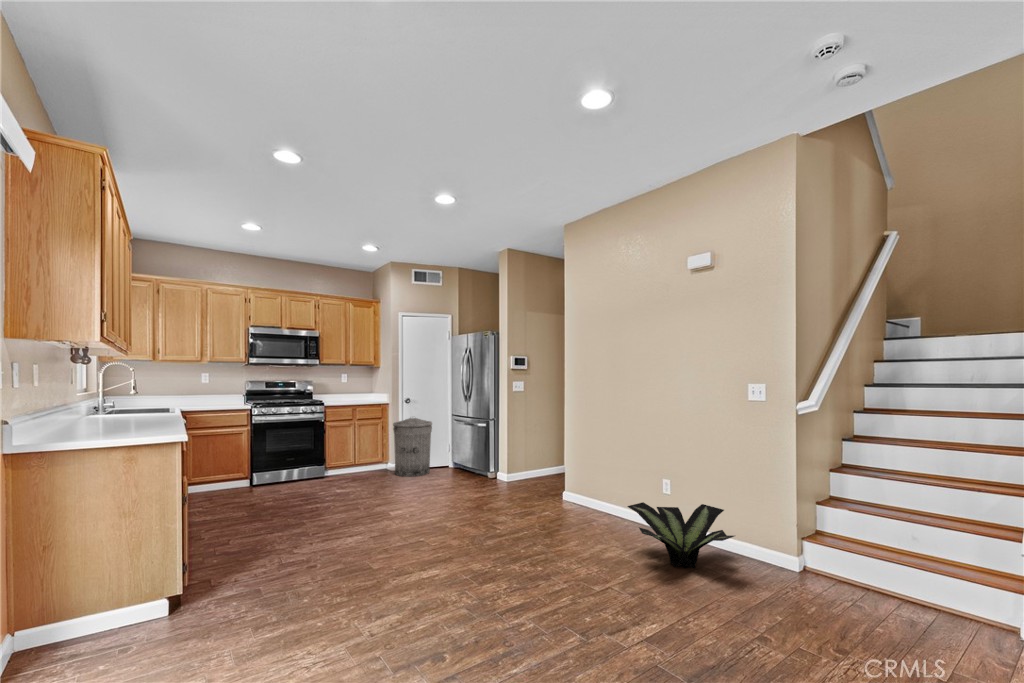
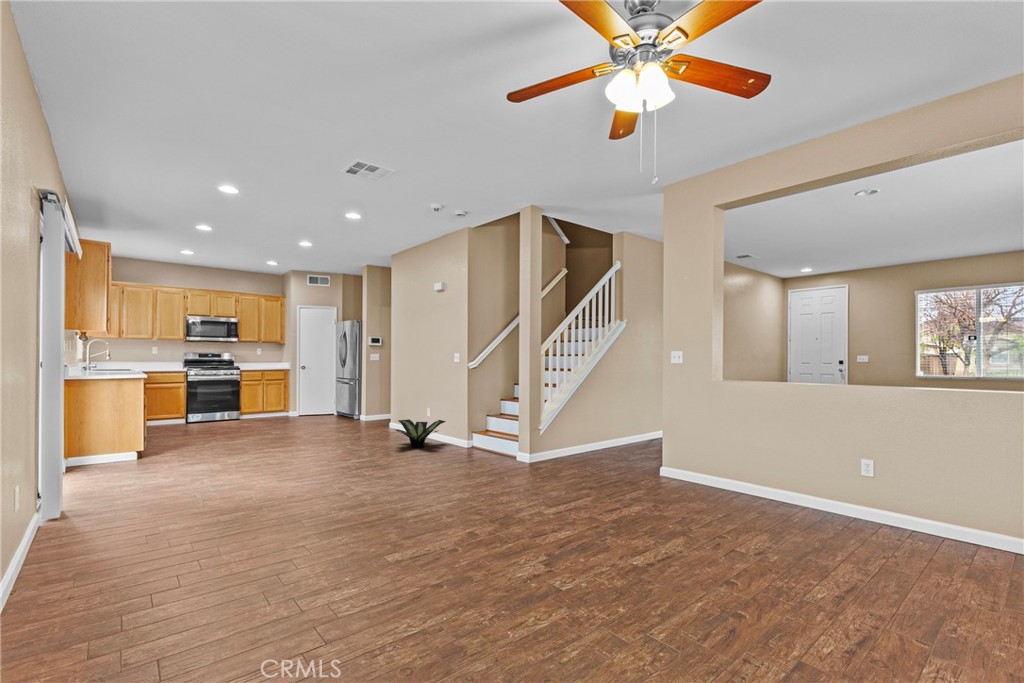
trash can: present [393,418,432,477] -> none [291,379,320,419]

